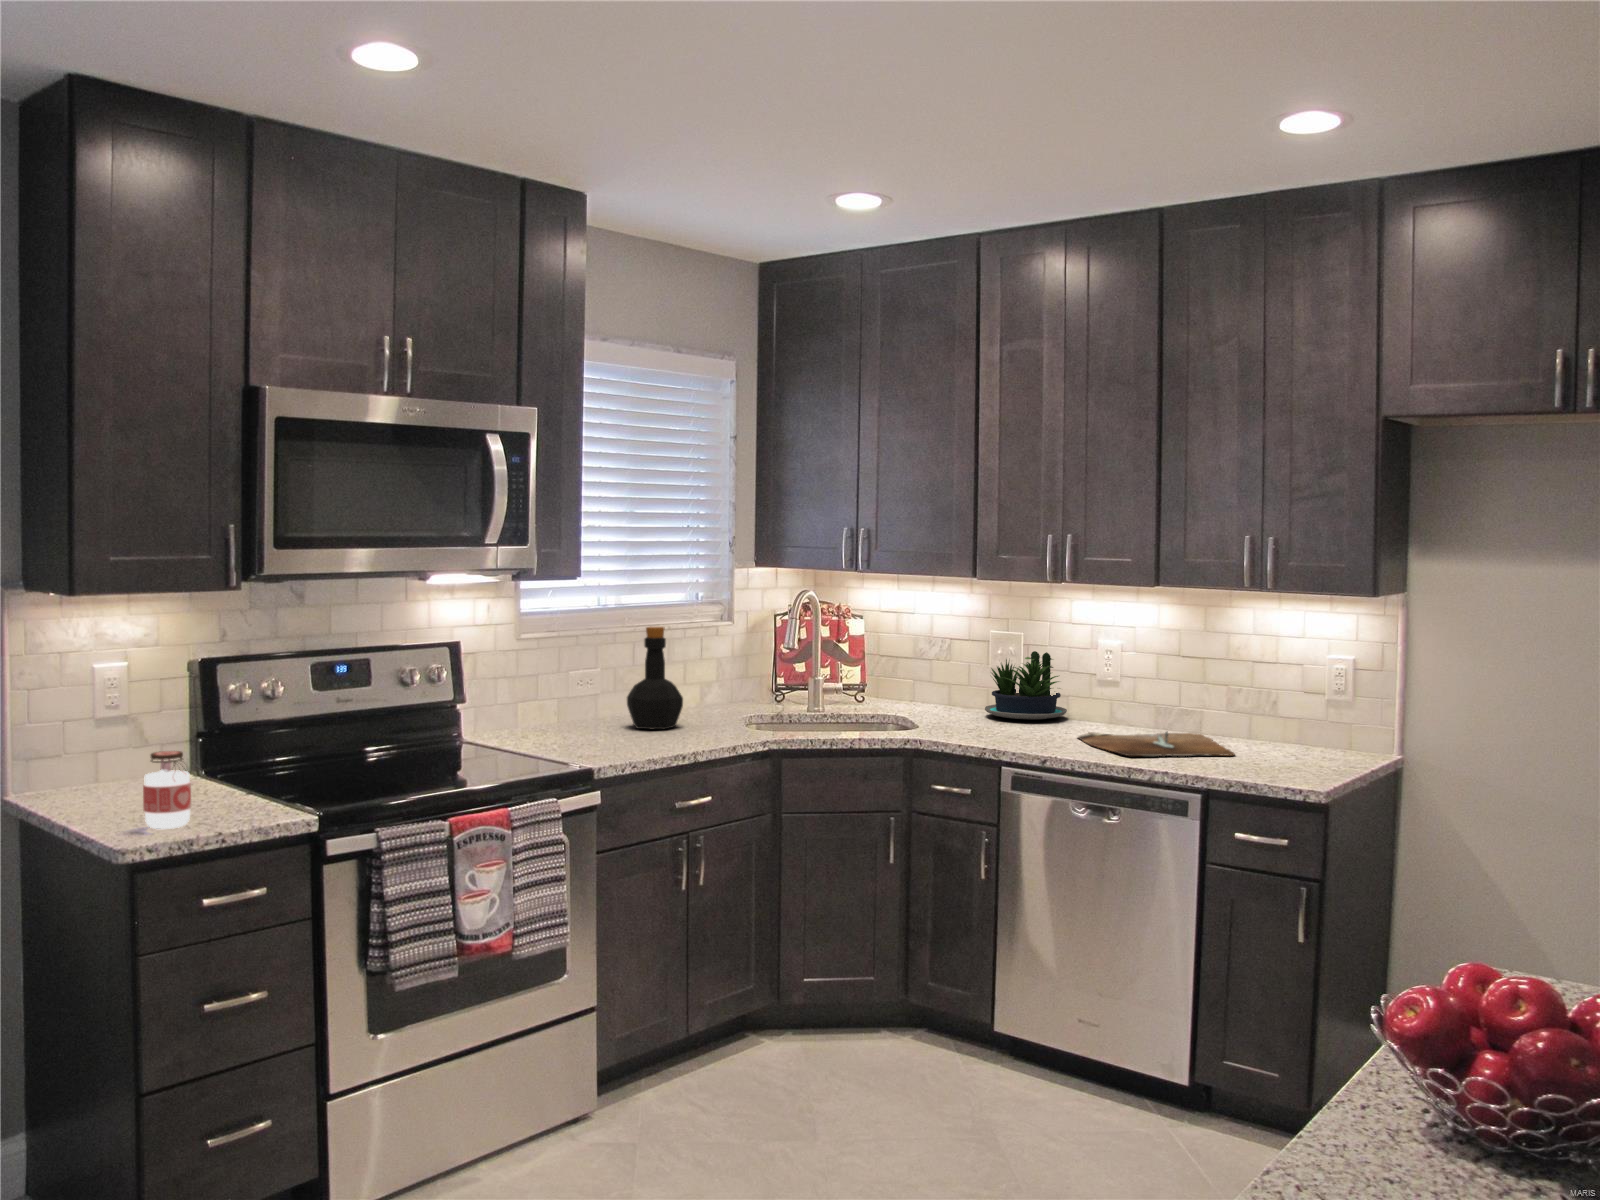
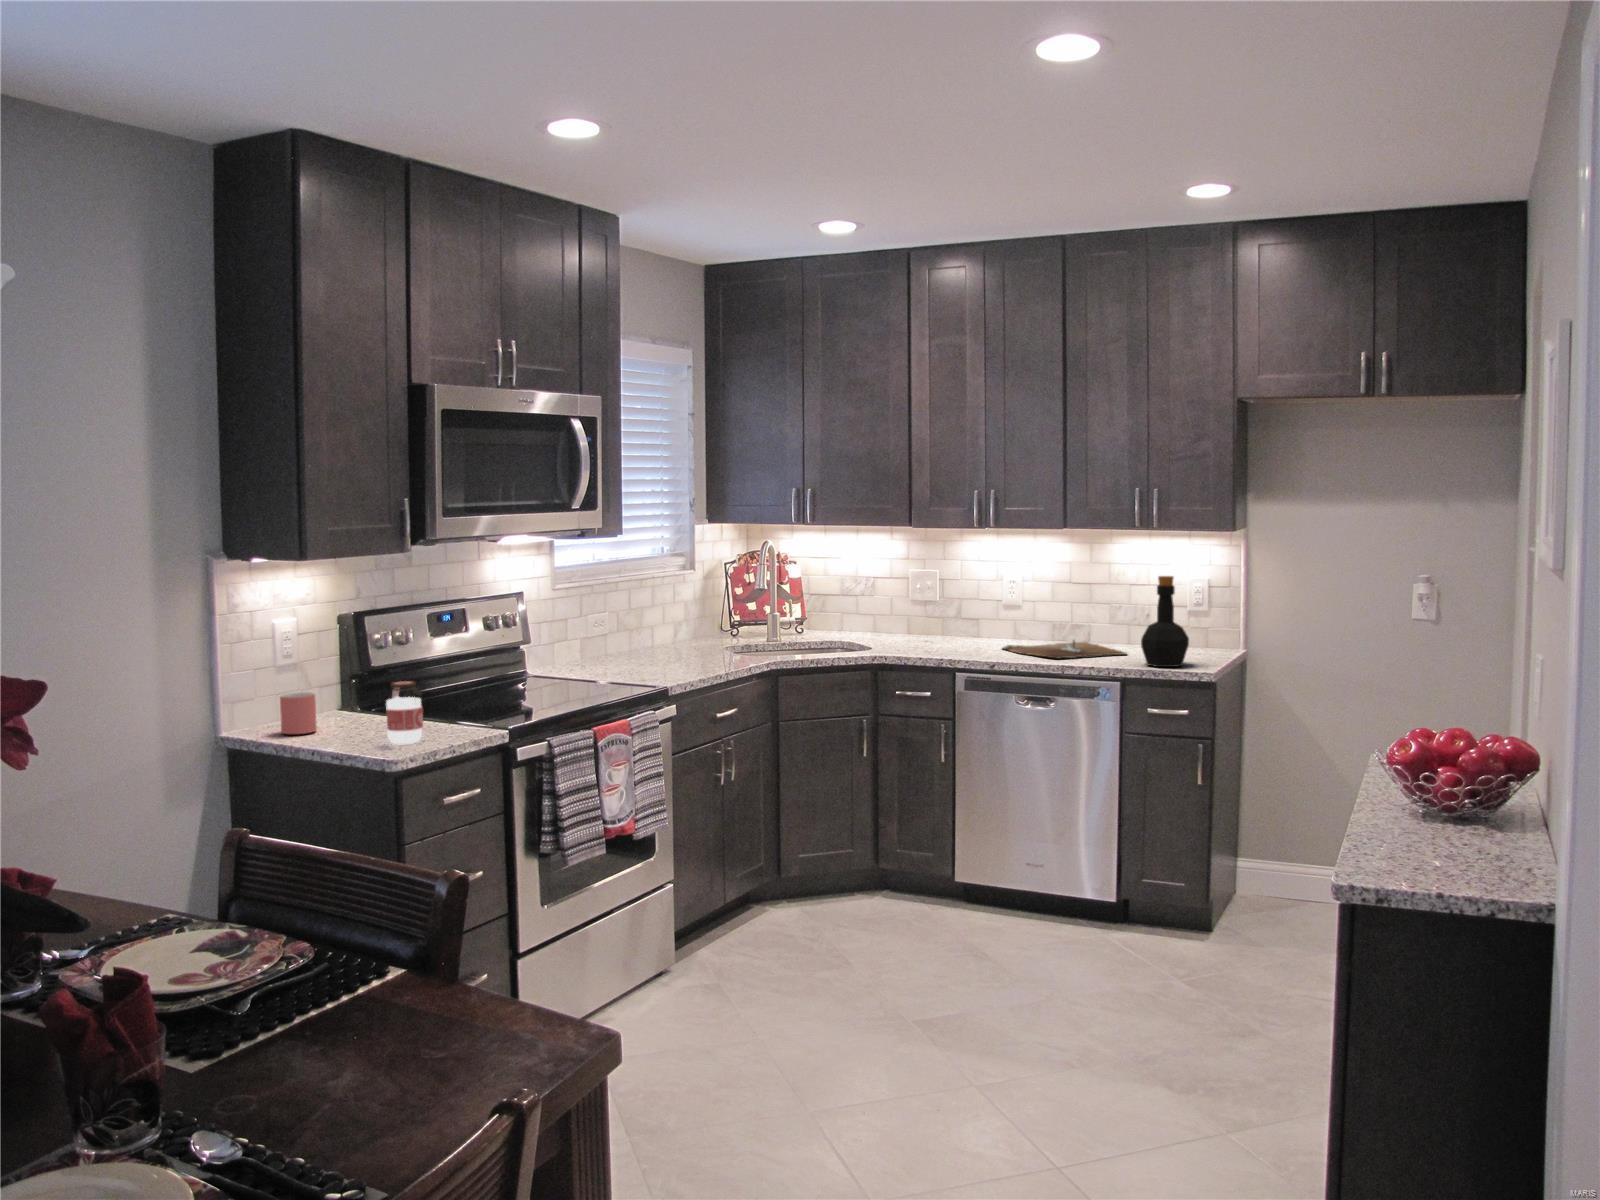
bottle: present [627,627,683,729] -> present [1141,576,1189,667]
potted plant: present [985,651,1067,720] -> none [911,585,980,639]
mug: none [68,755,113,805] -> present [280,692,317,734]

